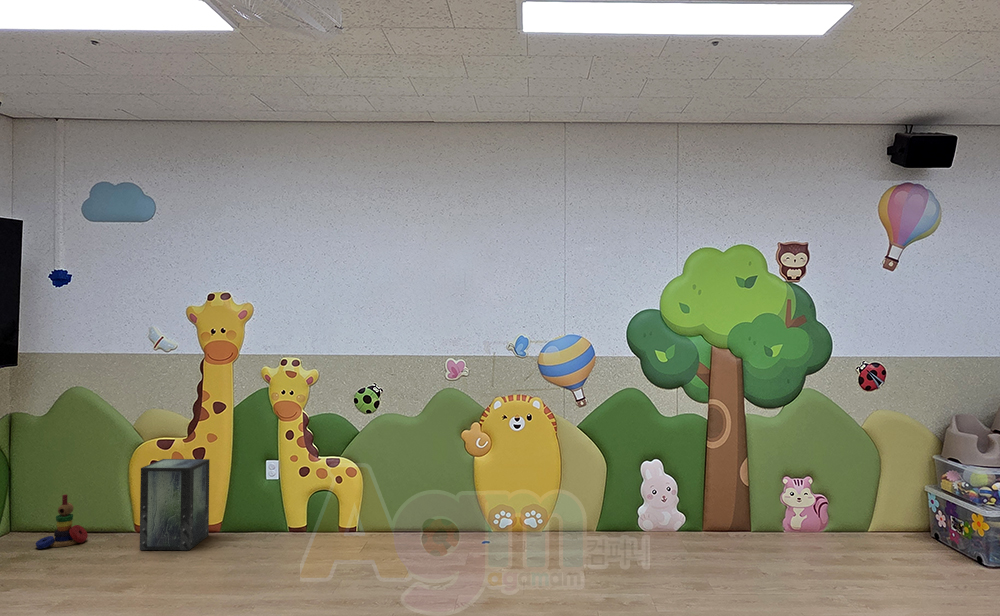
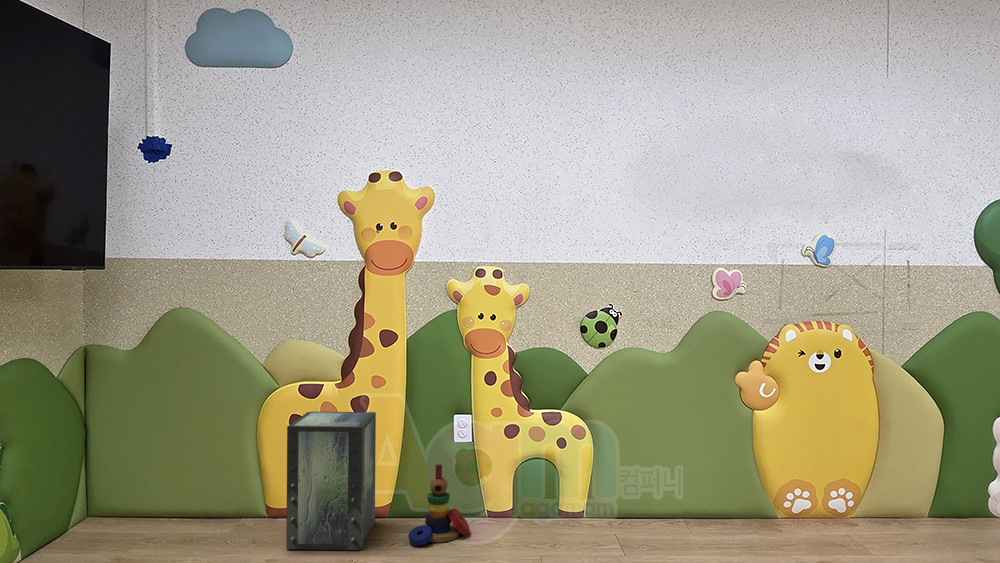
stacking toy: present [36,495,88,549] -> present [408,464,469,546]

